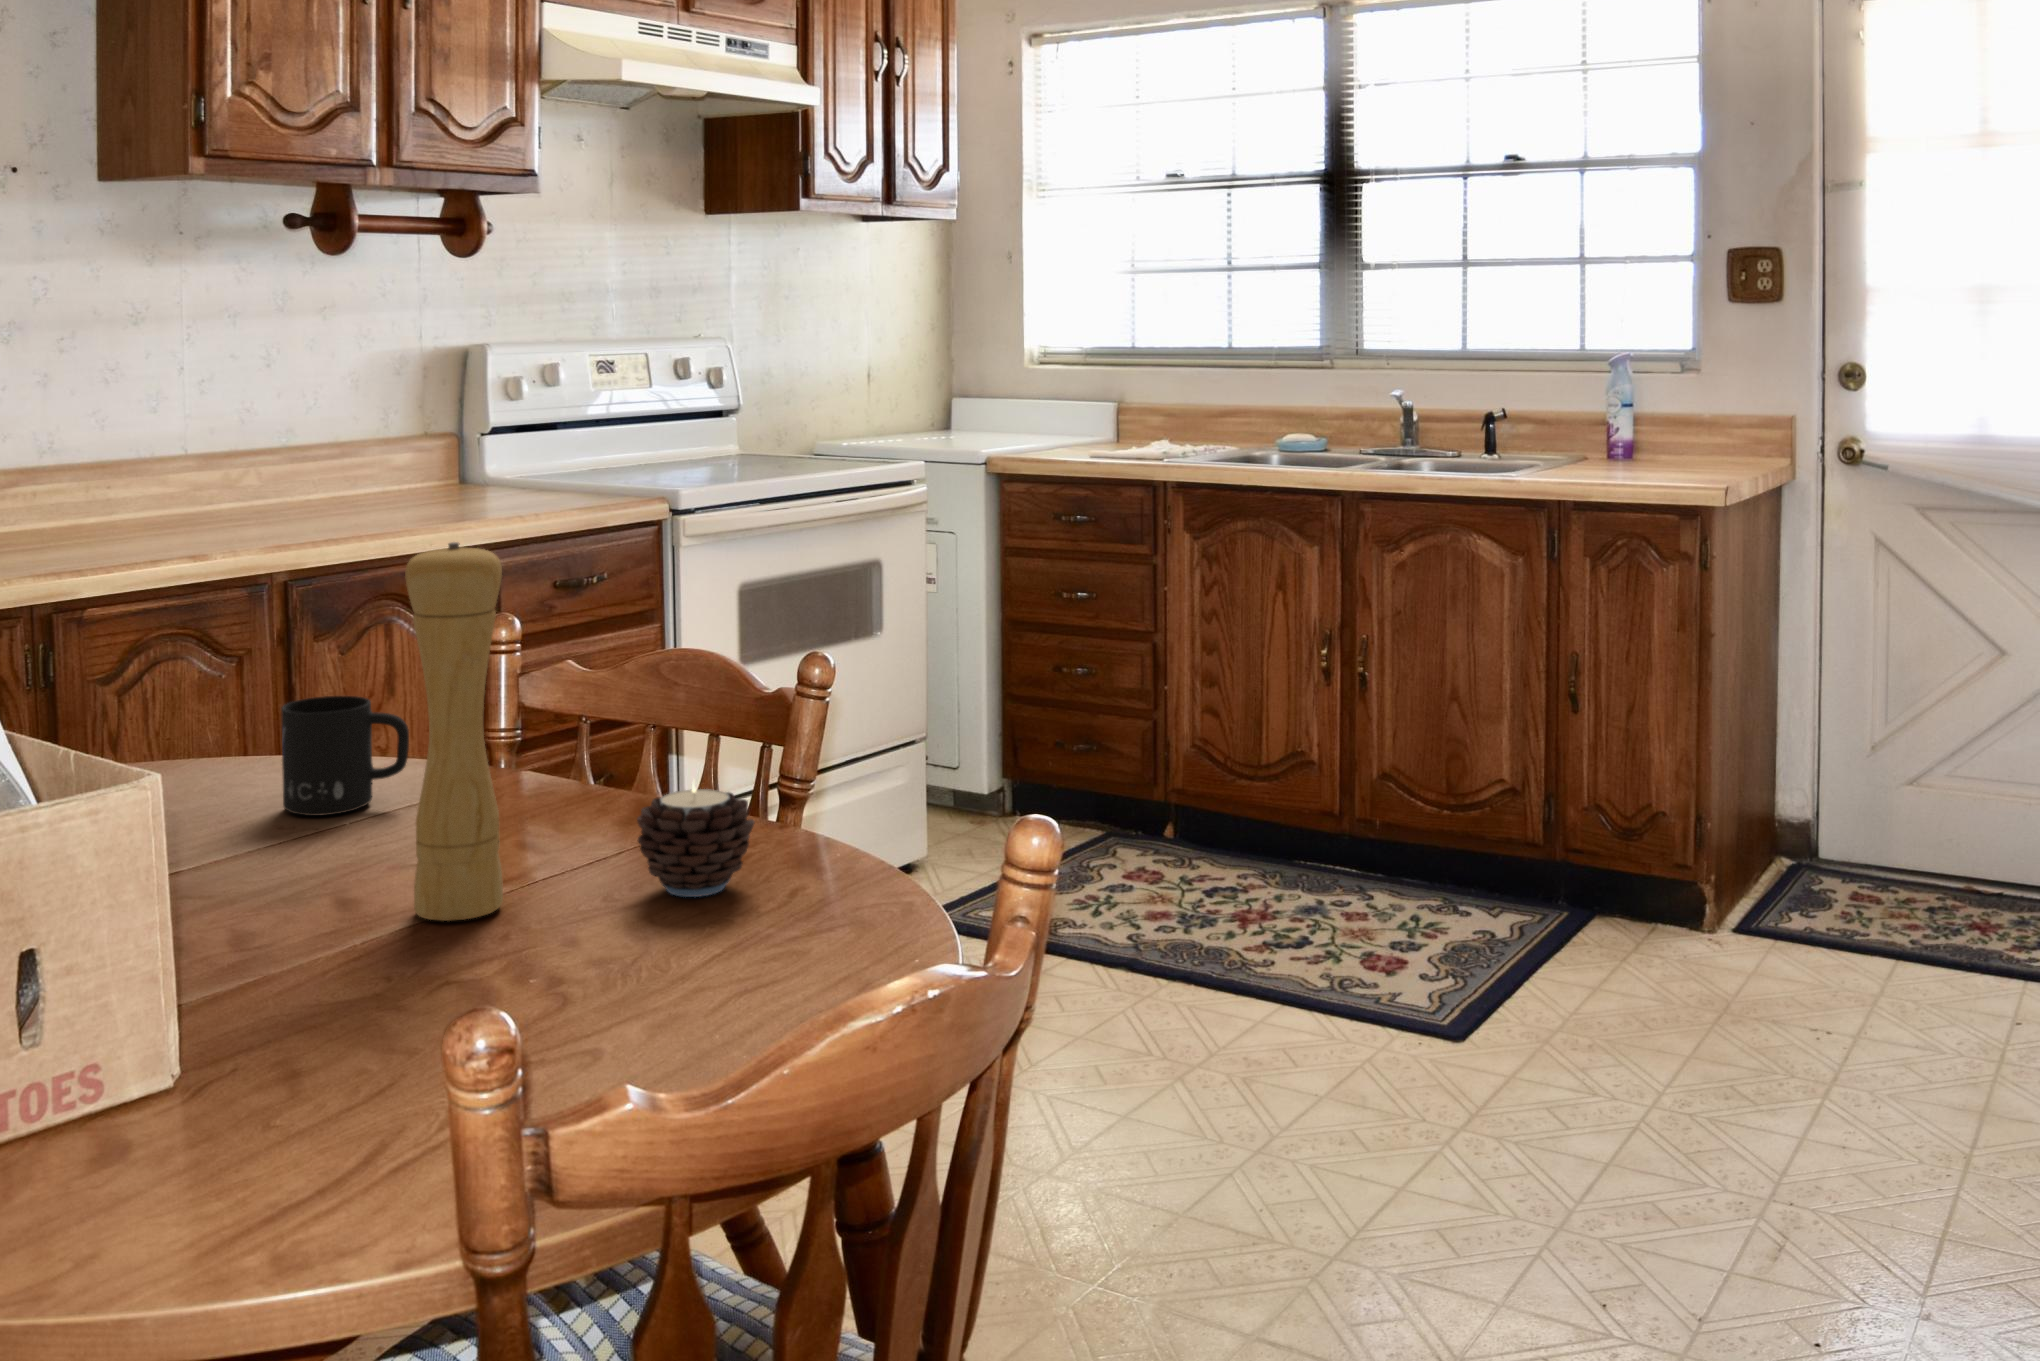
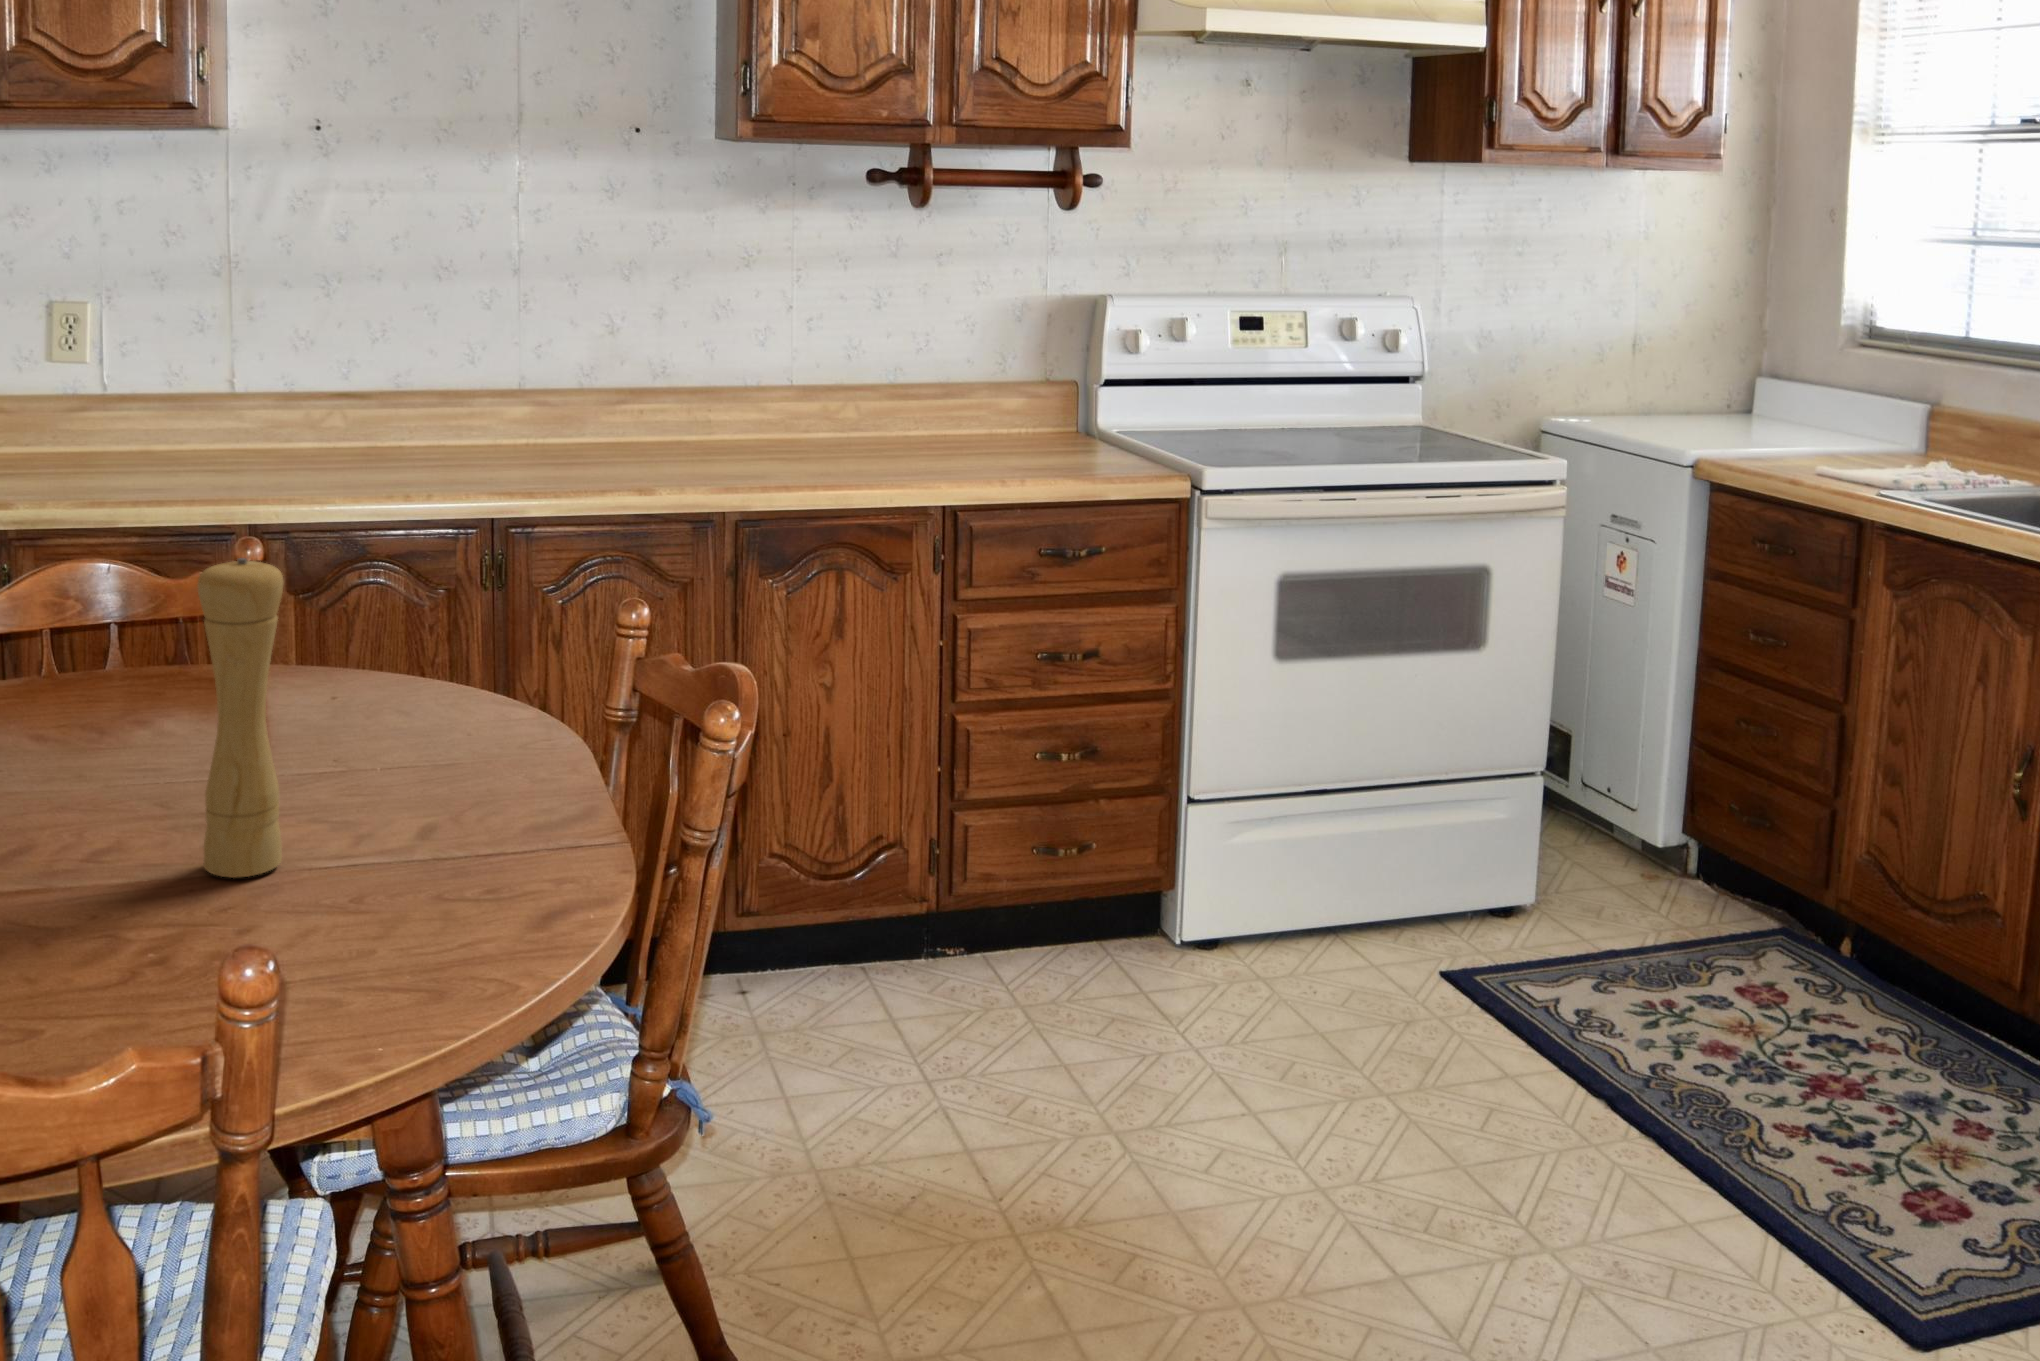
mug: present [281,696,409,816] -> none [340,653,430,756]
candle: present [637,783,754,897] -> none [355,801,467,909]

